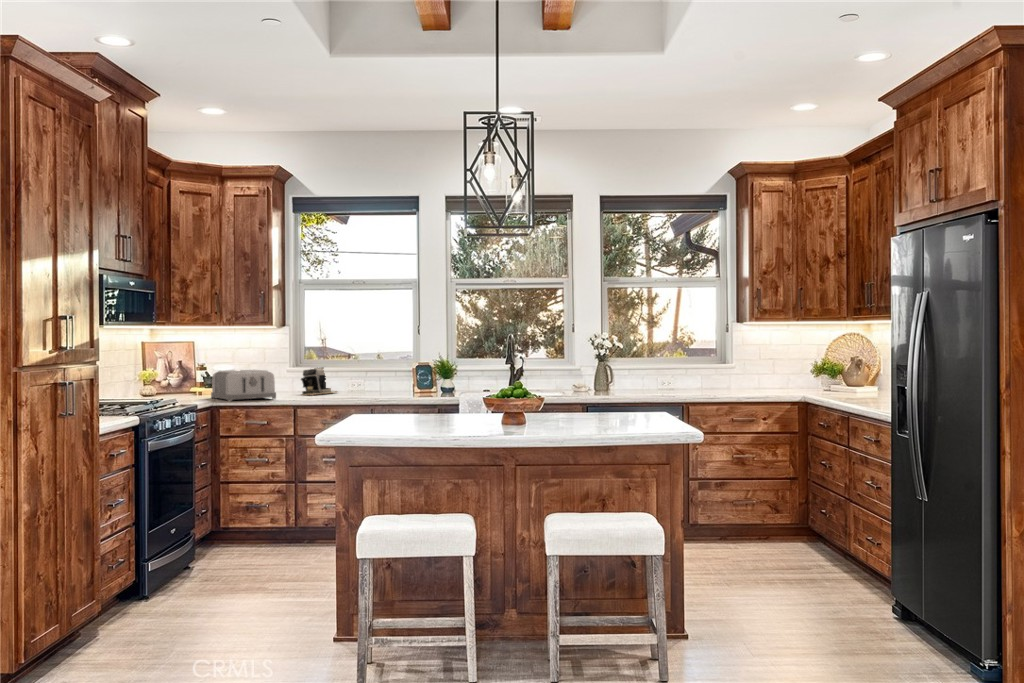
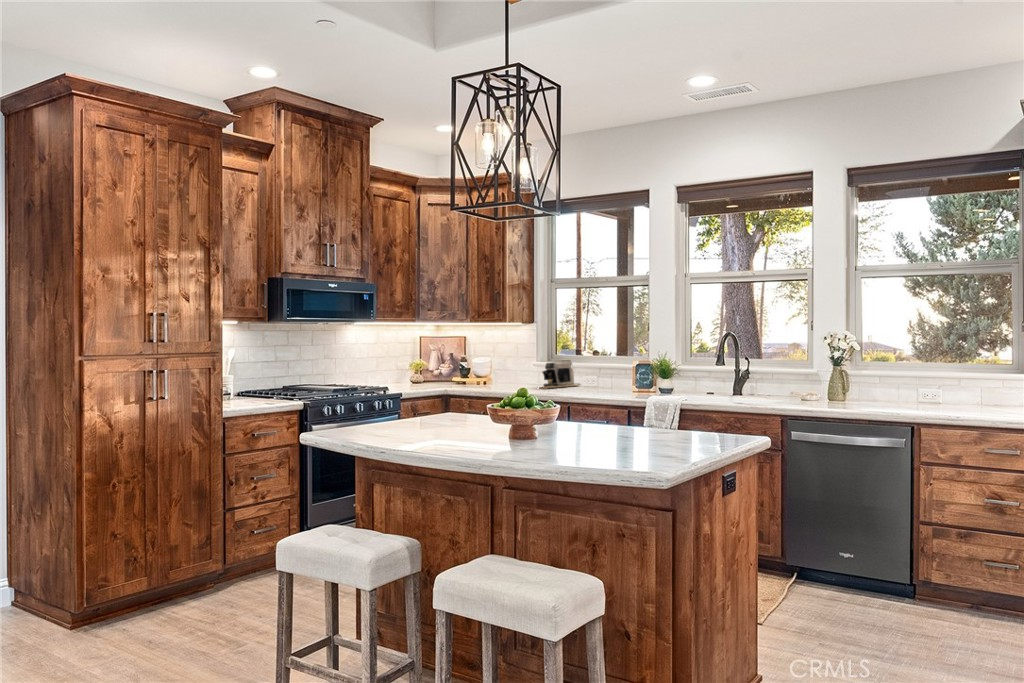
toaster: present [211,370,276,401] -> none [450,364,495,395]

